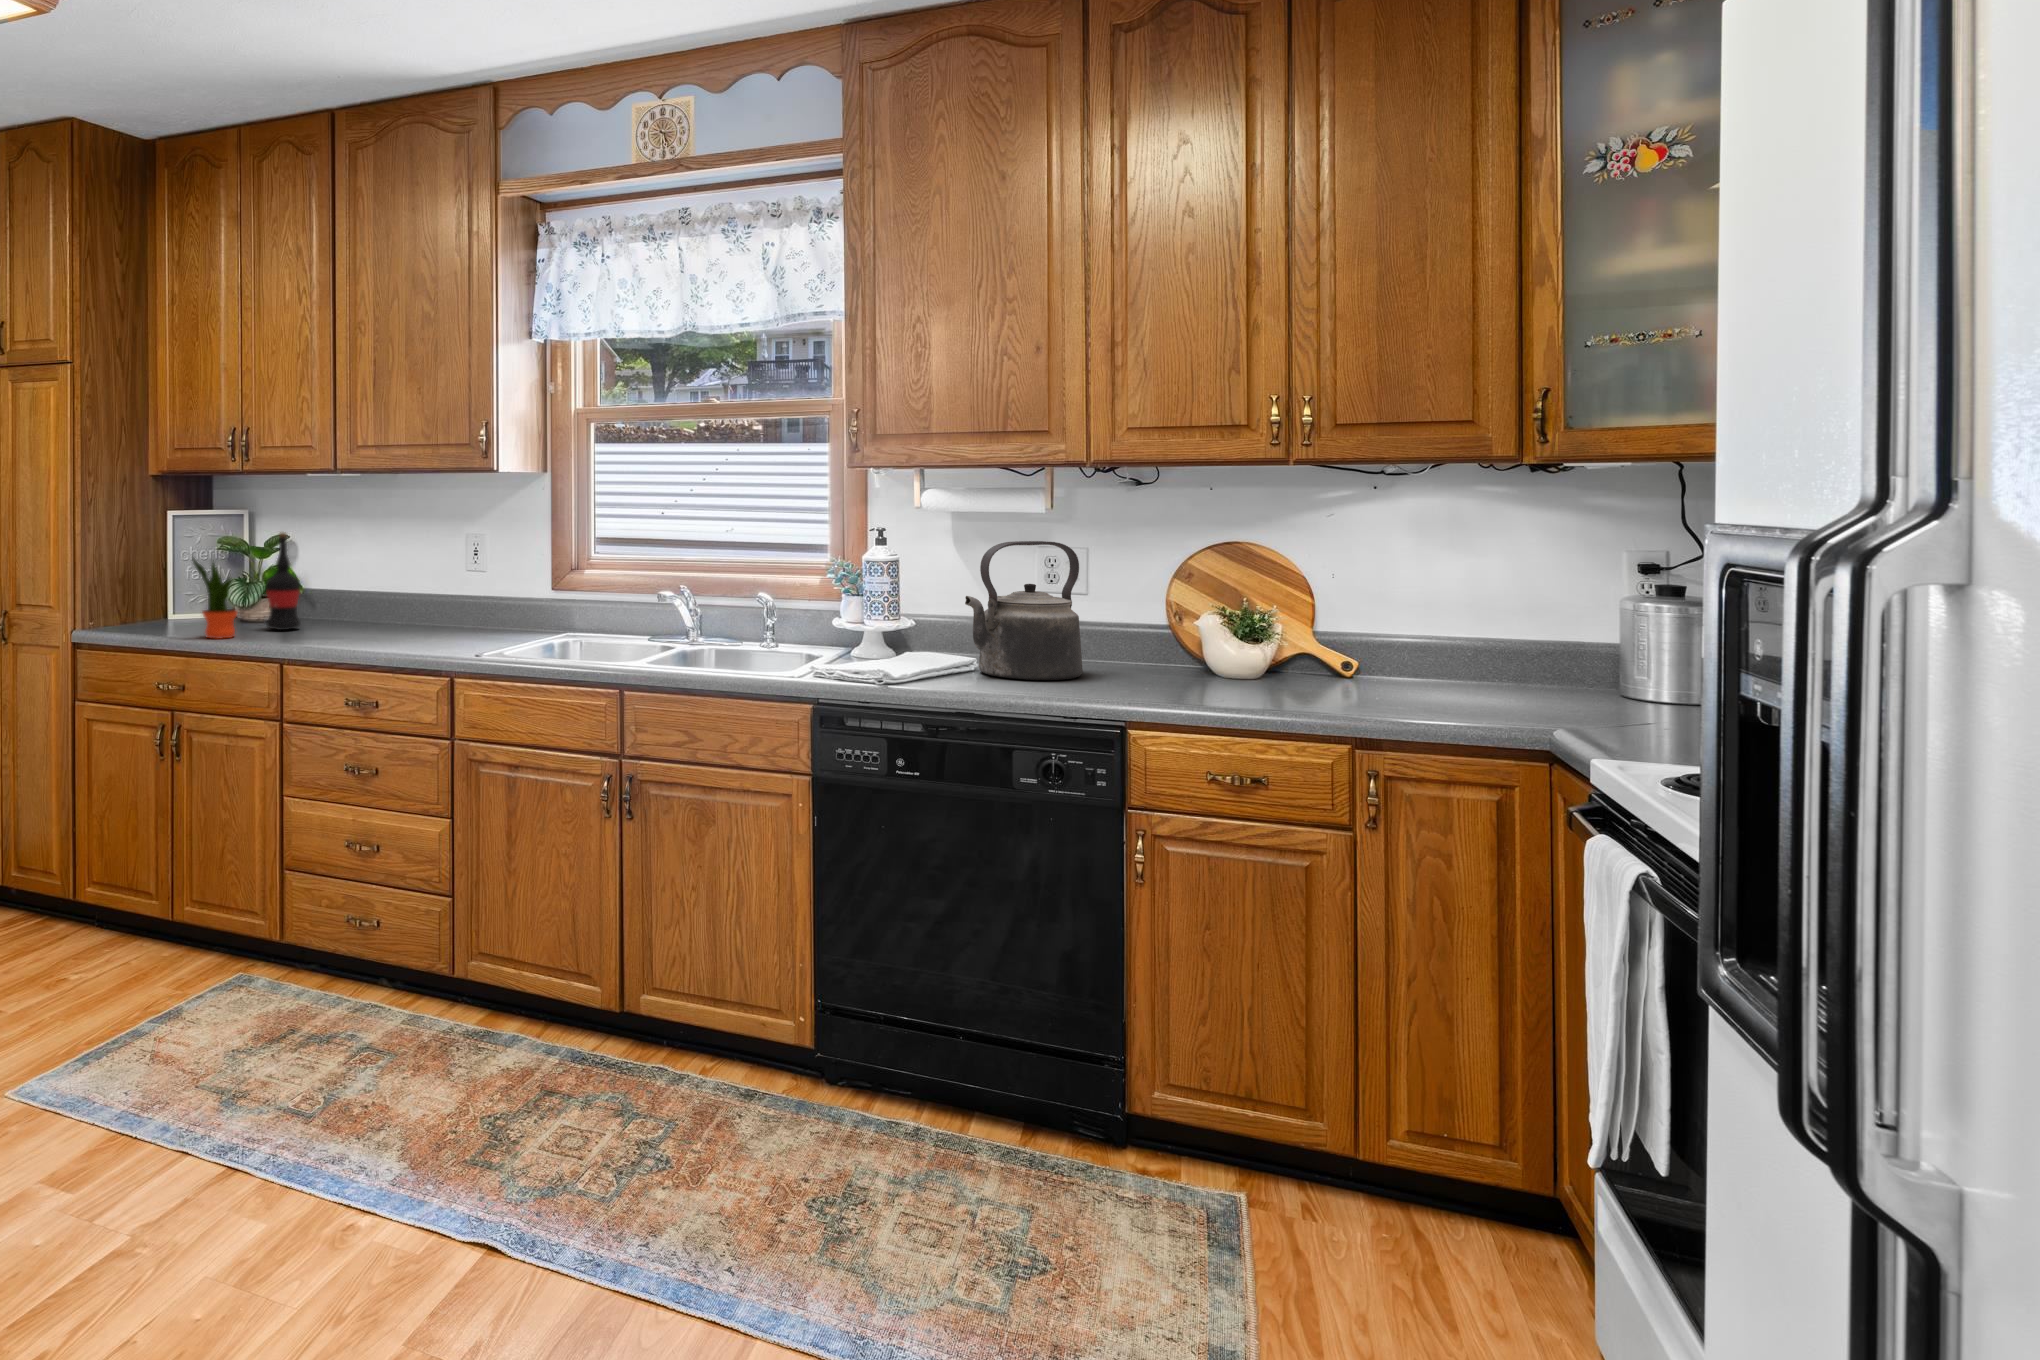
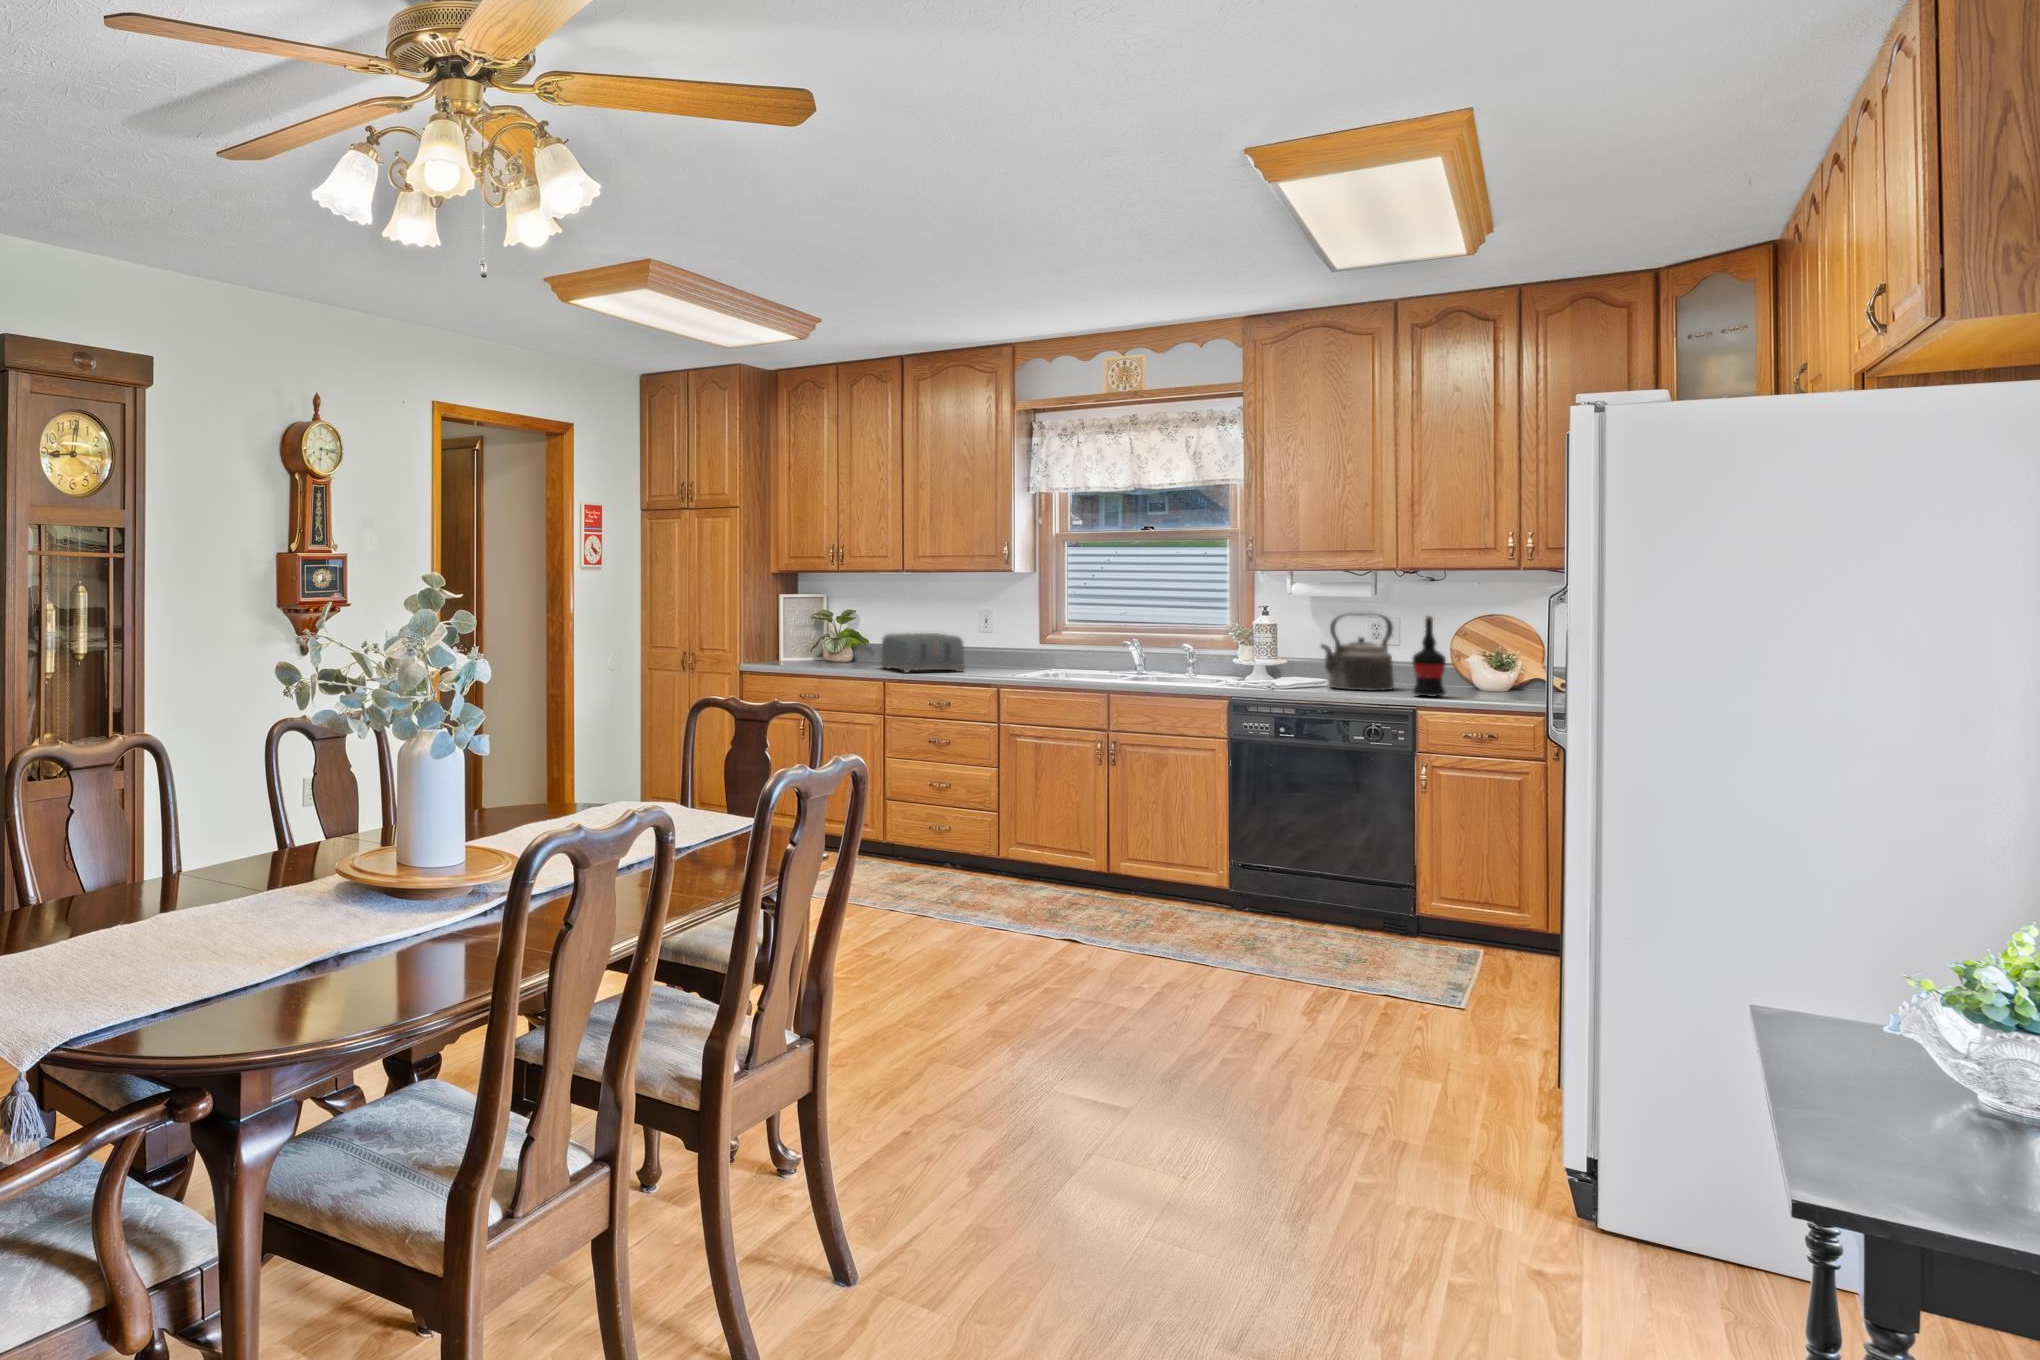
wine bottle: present [266,532,300,630] -> present [1412,616,1446,696]
potted plant: present [193,558,237,639] -> none [816,620,842,669]
toaster: none [303,574,427,645] -> present [881,633,965,673]

